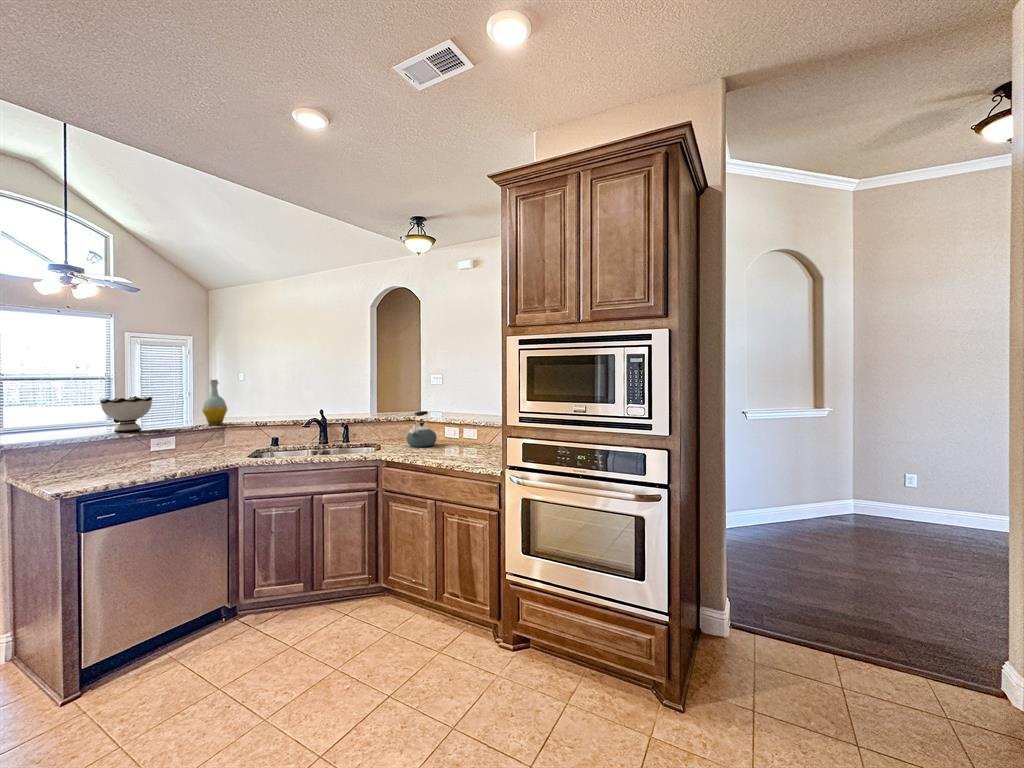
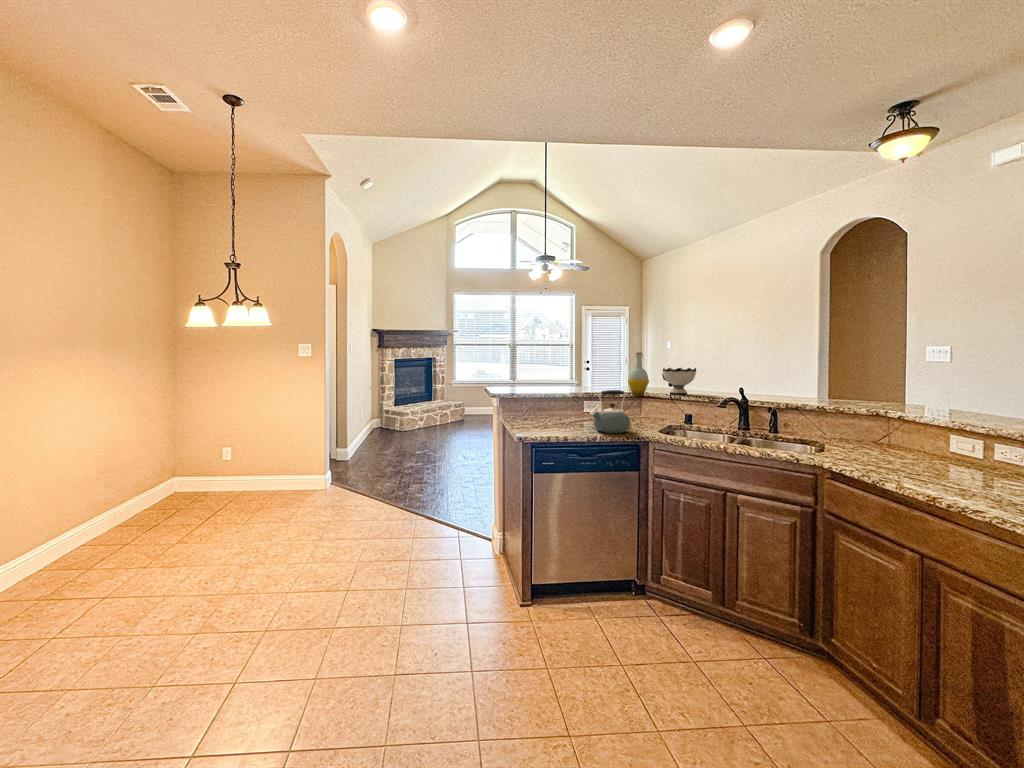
bowl: present [100,397,152,433] -> present [662,368,696,395]
kettle: present [407,411,437,447] -> present [590,390,630,433]

